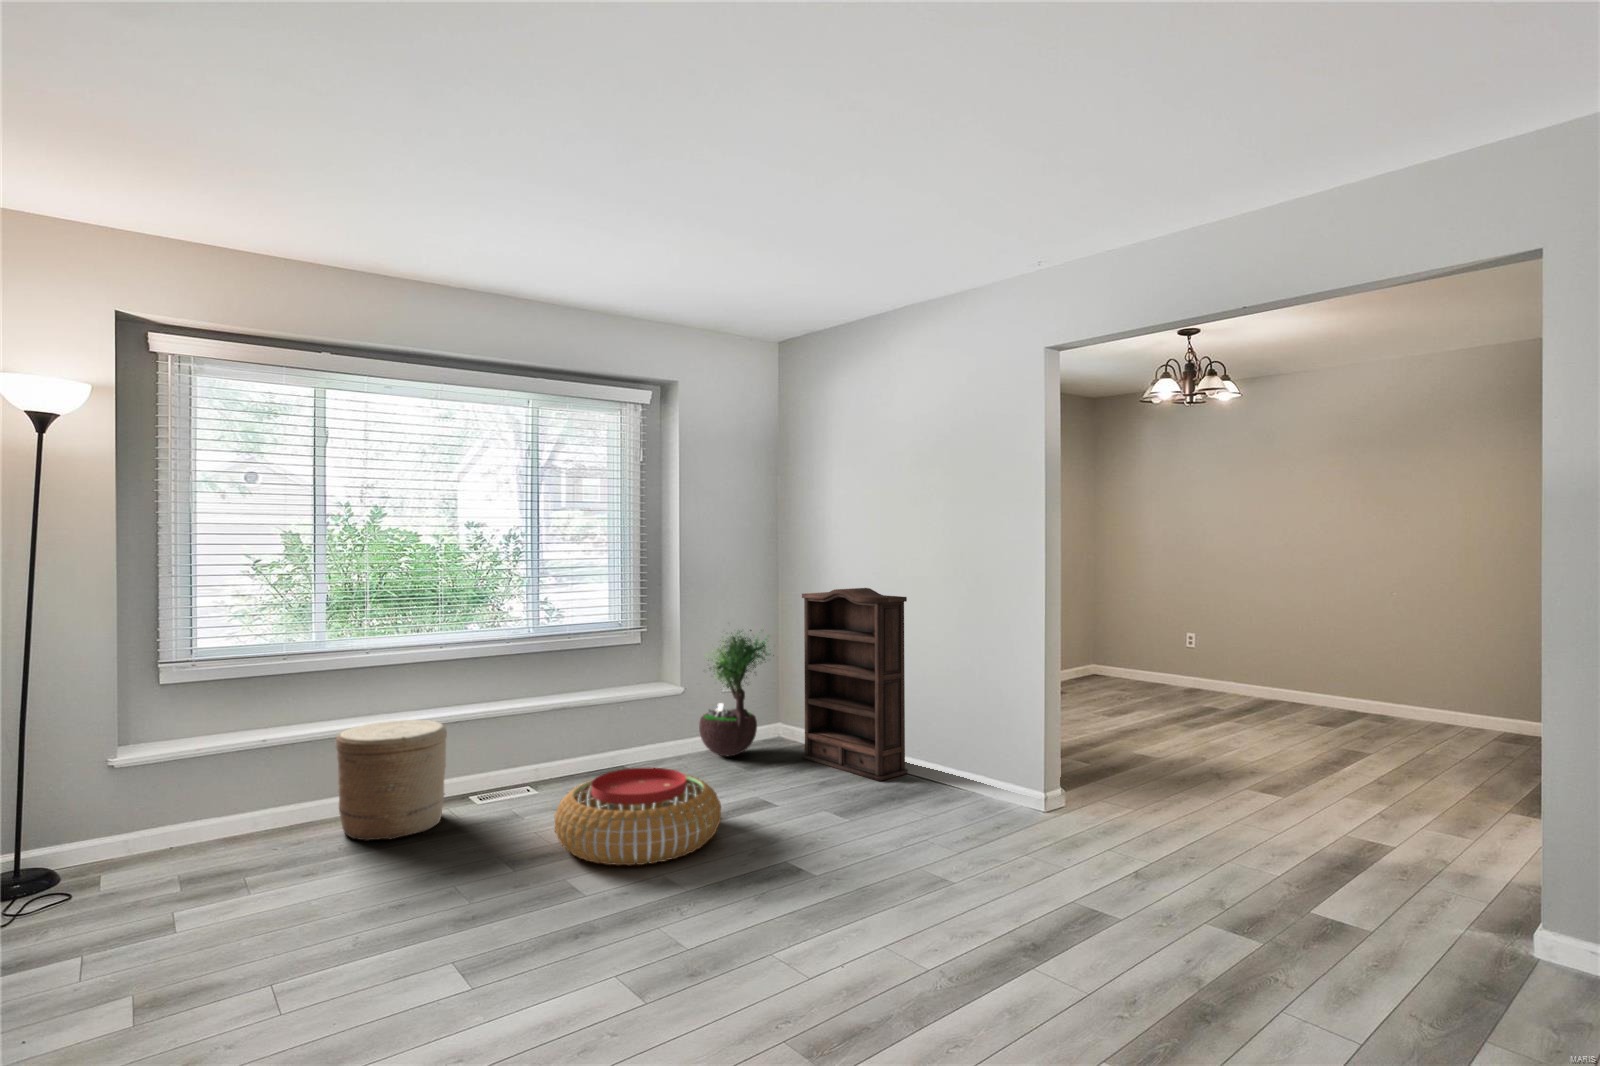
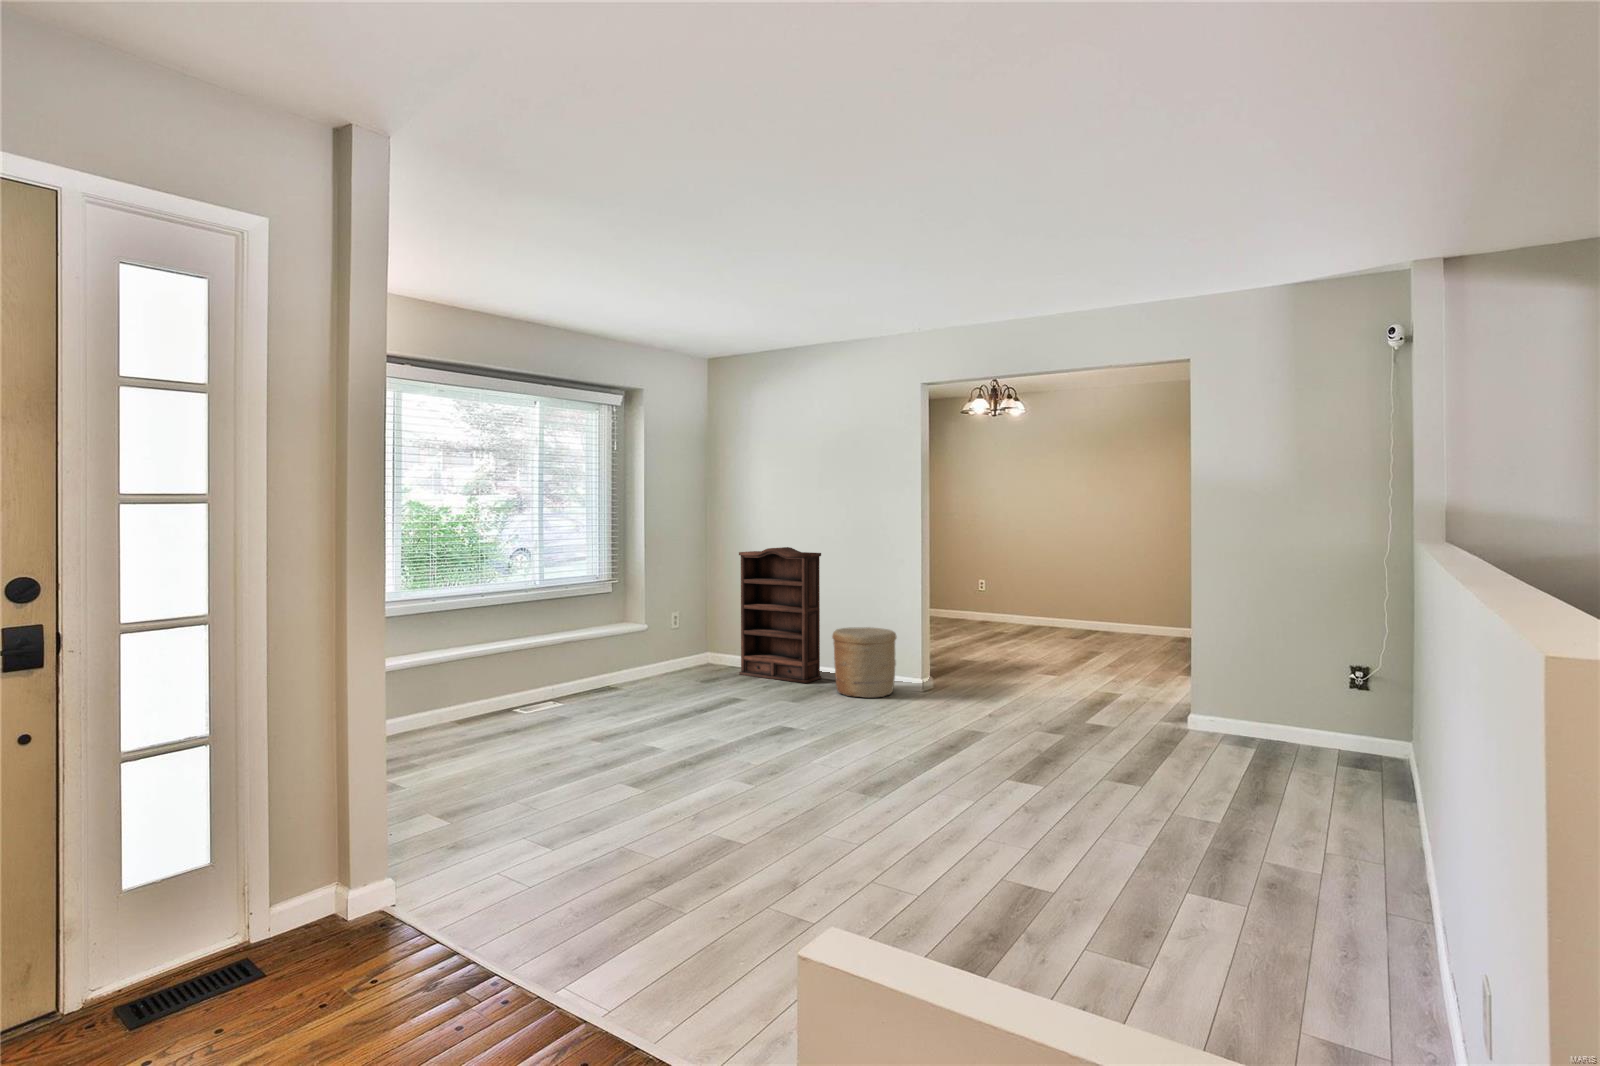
potted tree: present [699,630,774,756] -> none [660,574,719,677]
woven basket: present [335,720,447,841] -> present [832,627,897,698]
pouf: present [554,767,721,865] -> none [610,675,727,735]

